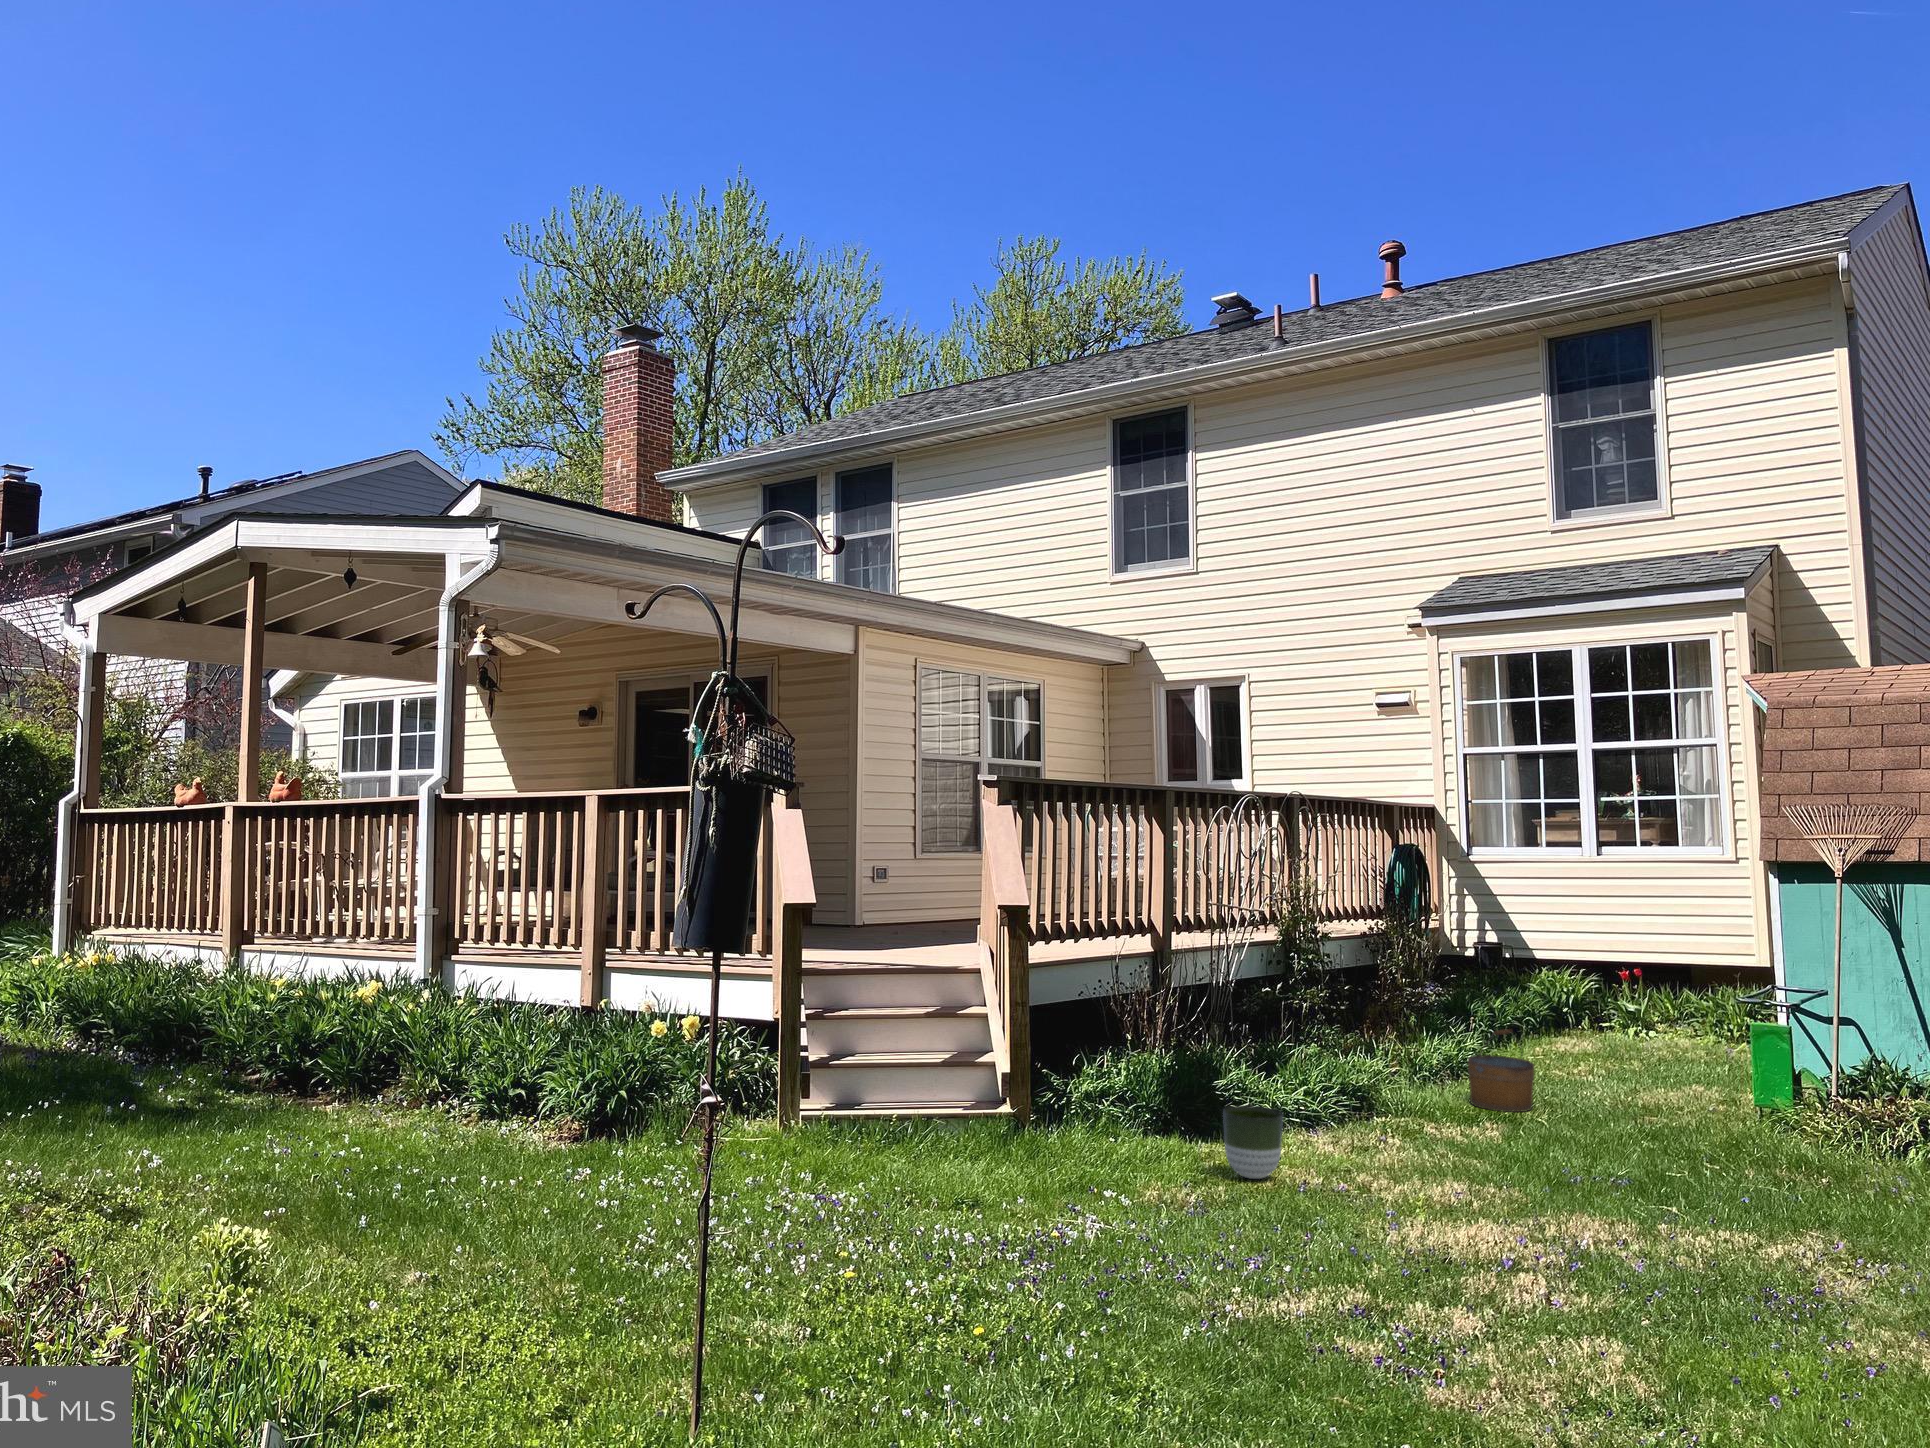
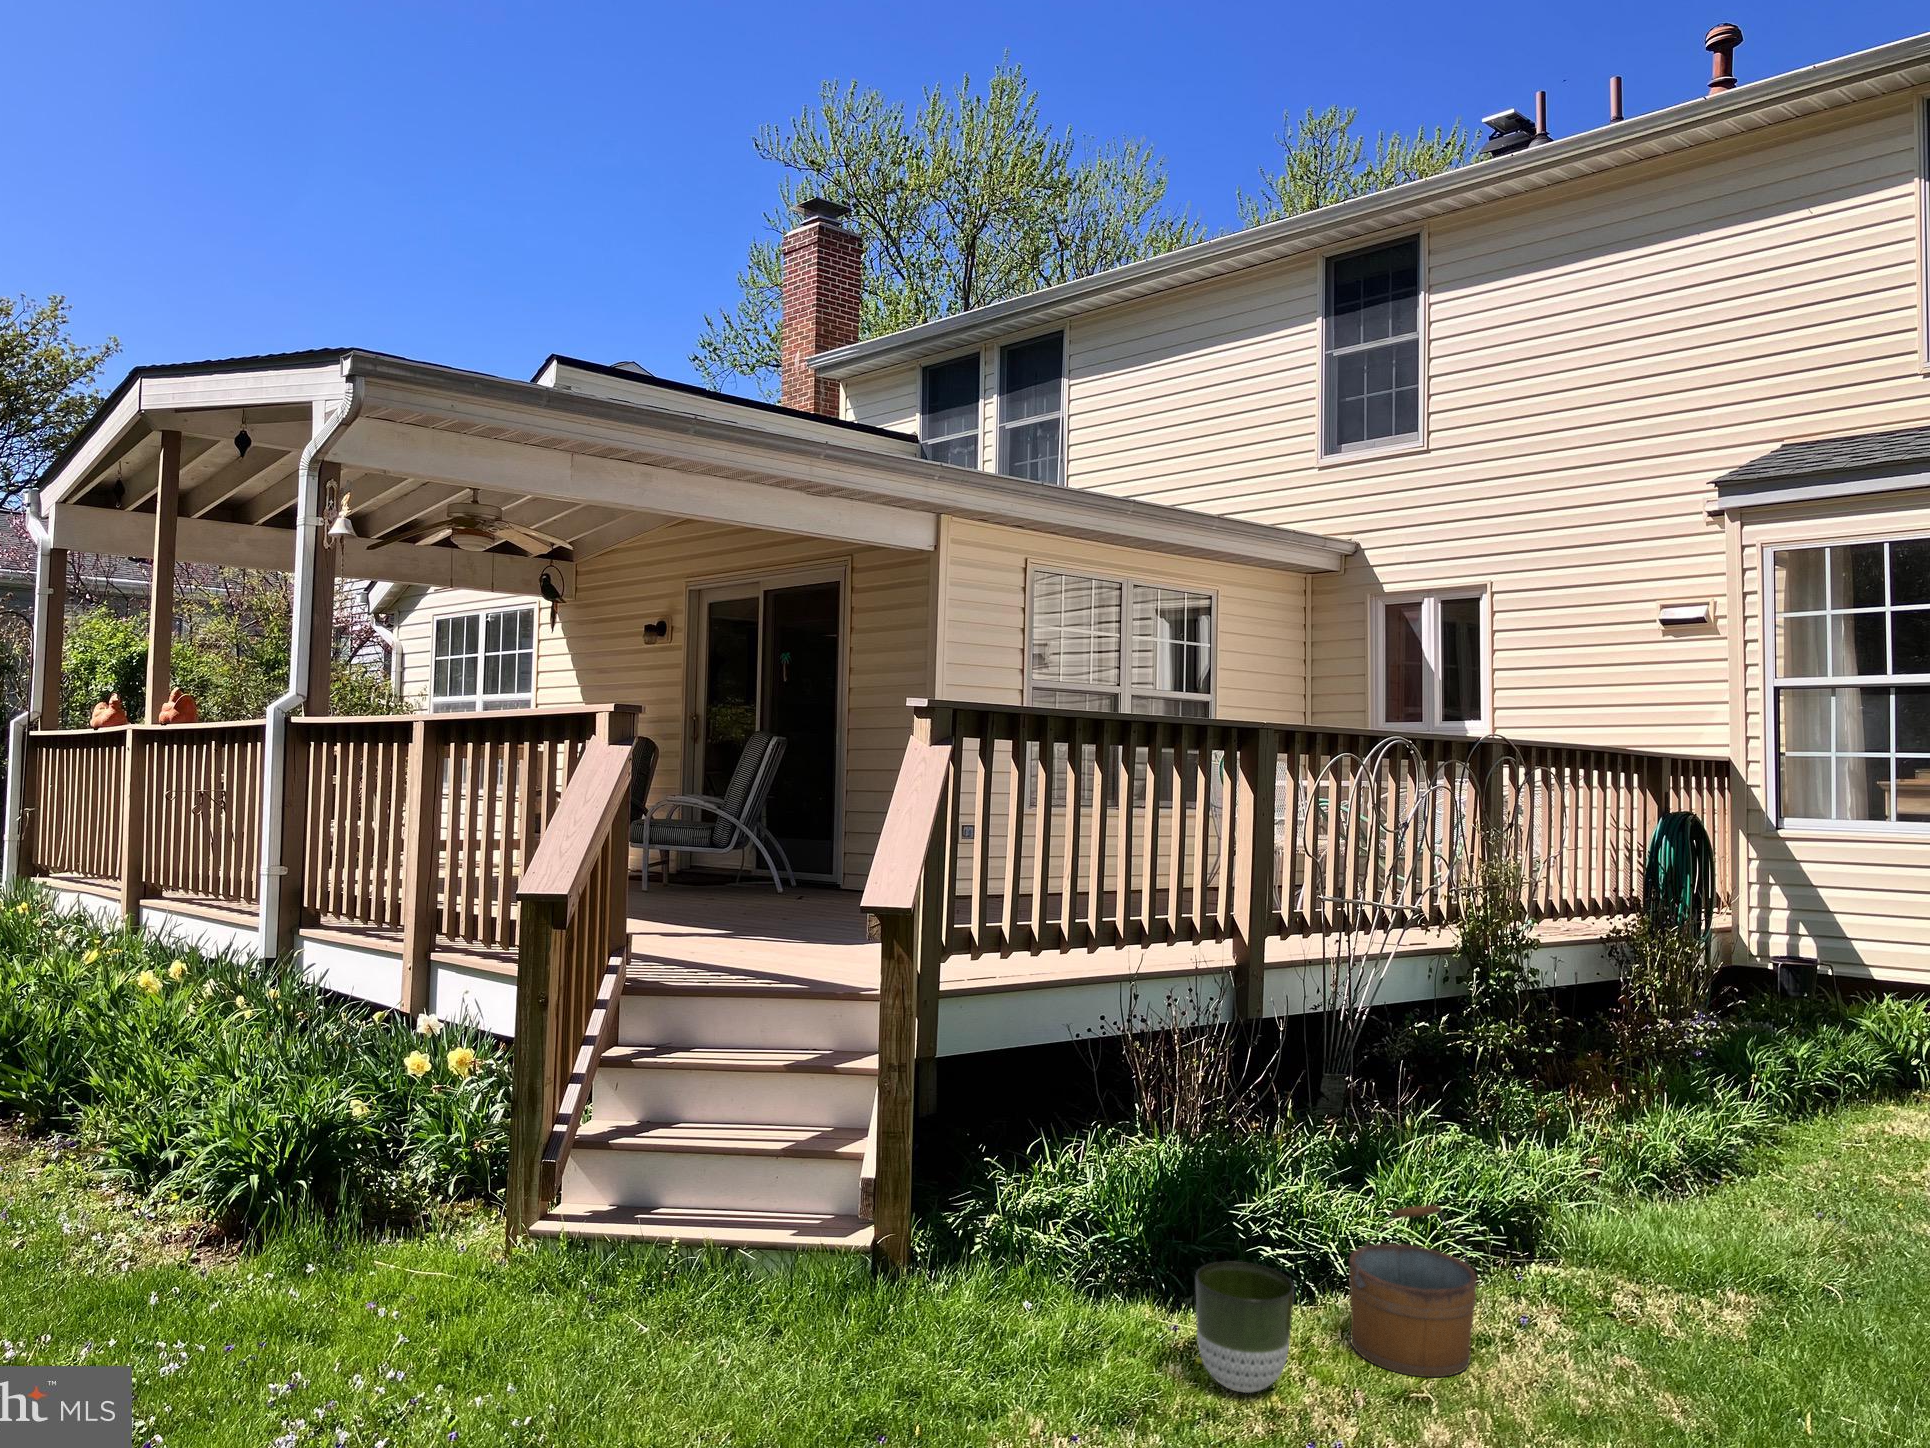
bucket: present [1468,1029,1535,1112] -> present [1349,1205,1477,1377]

